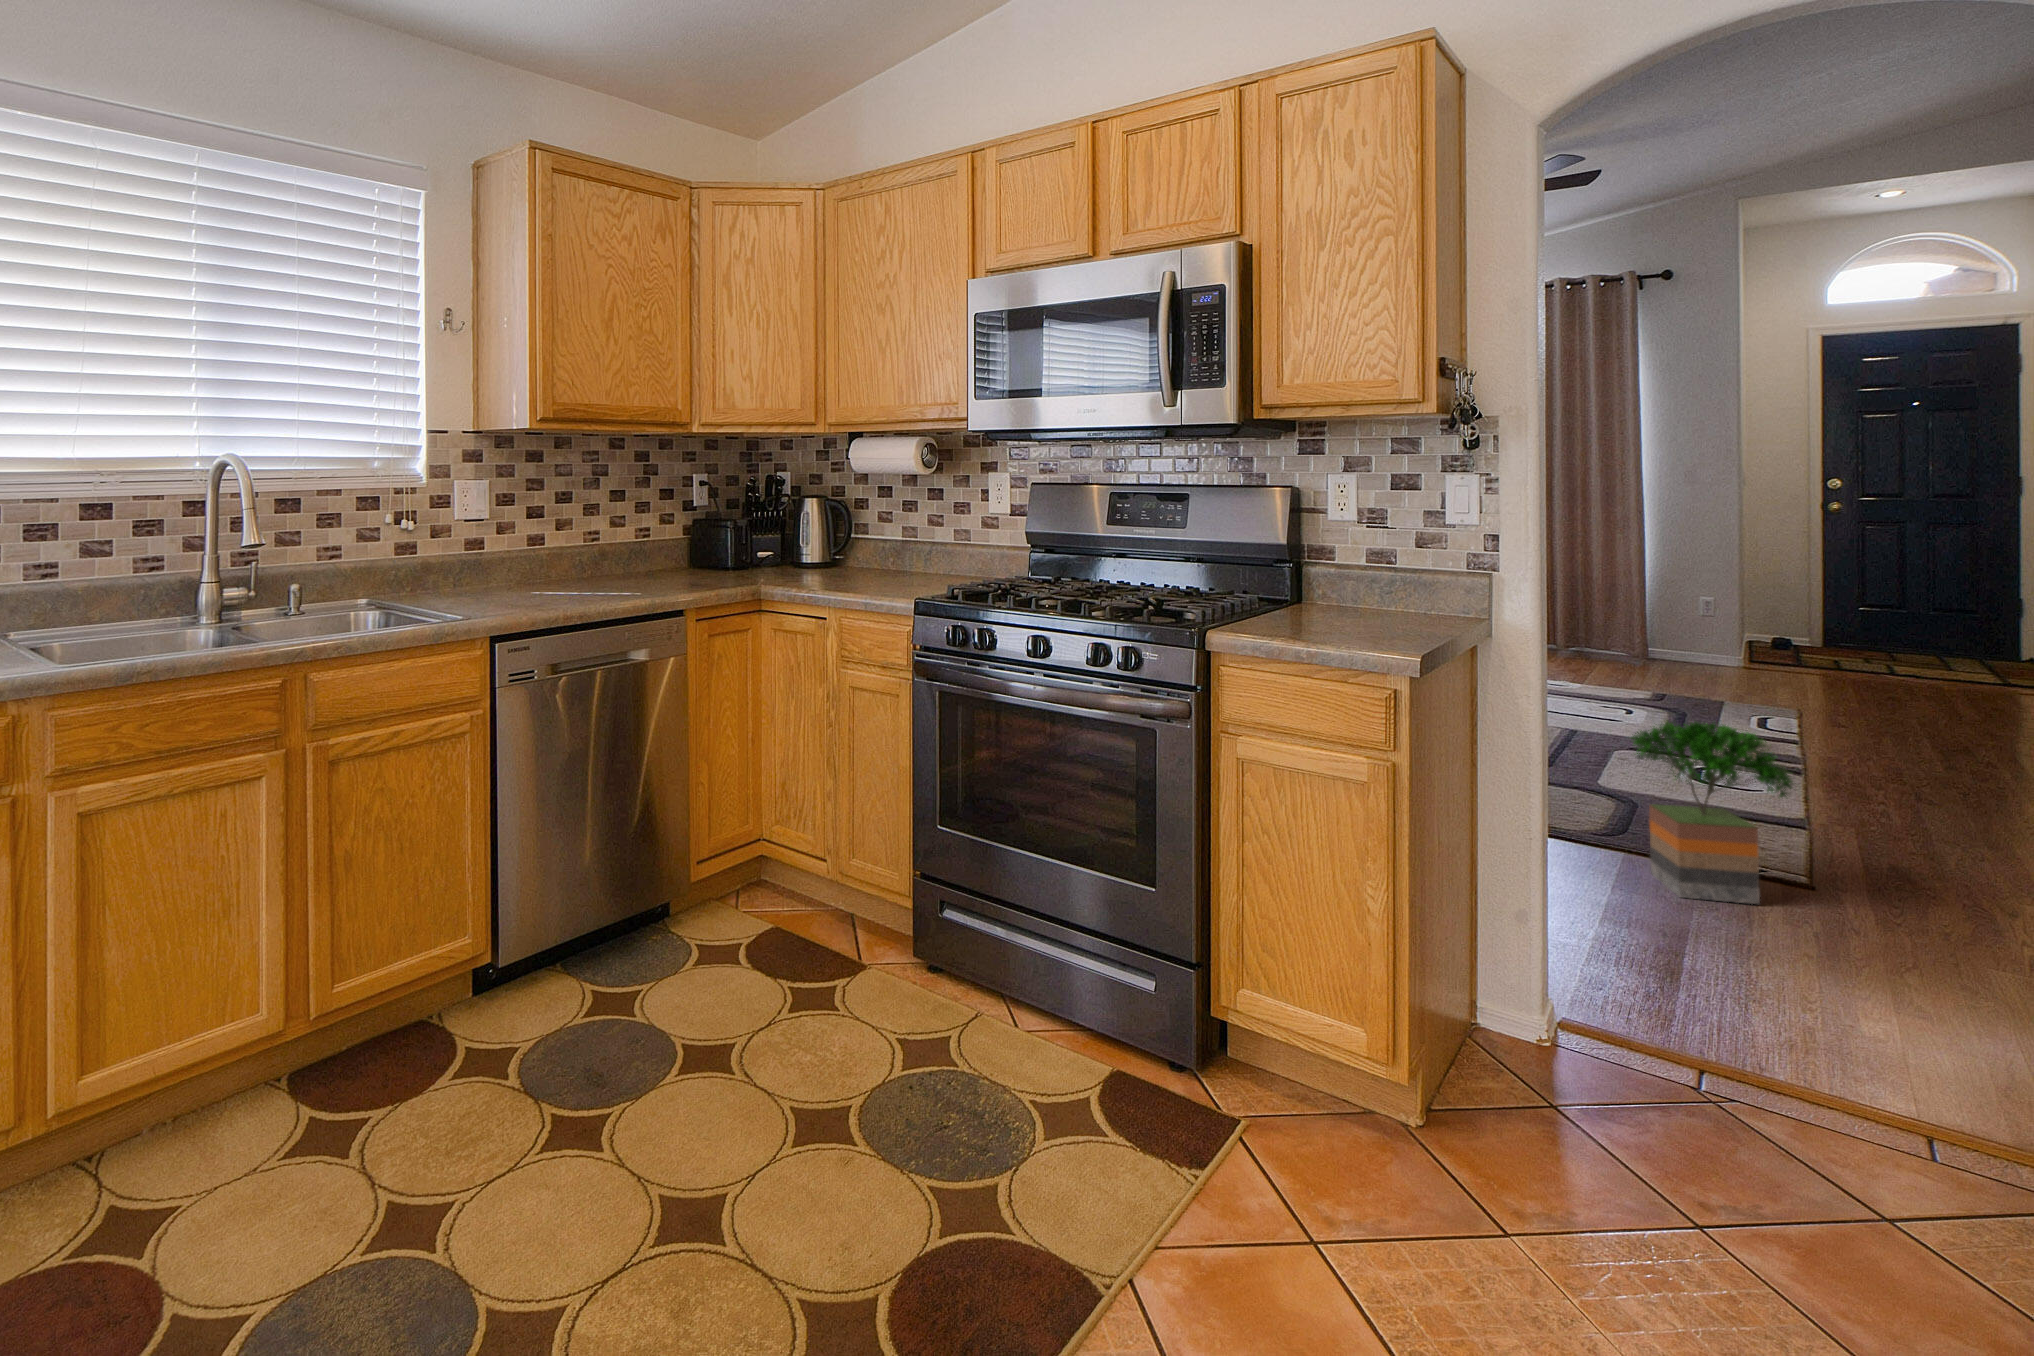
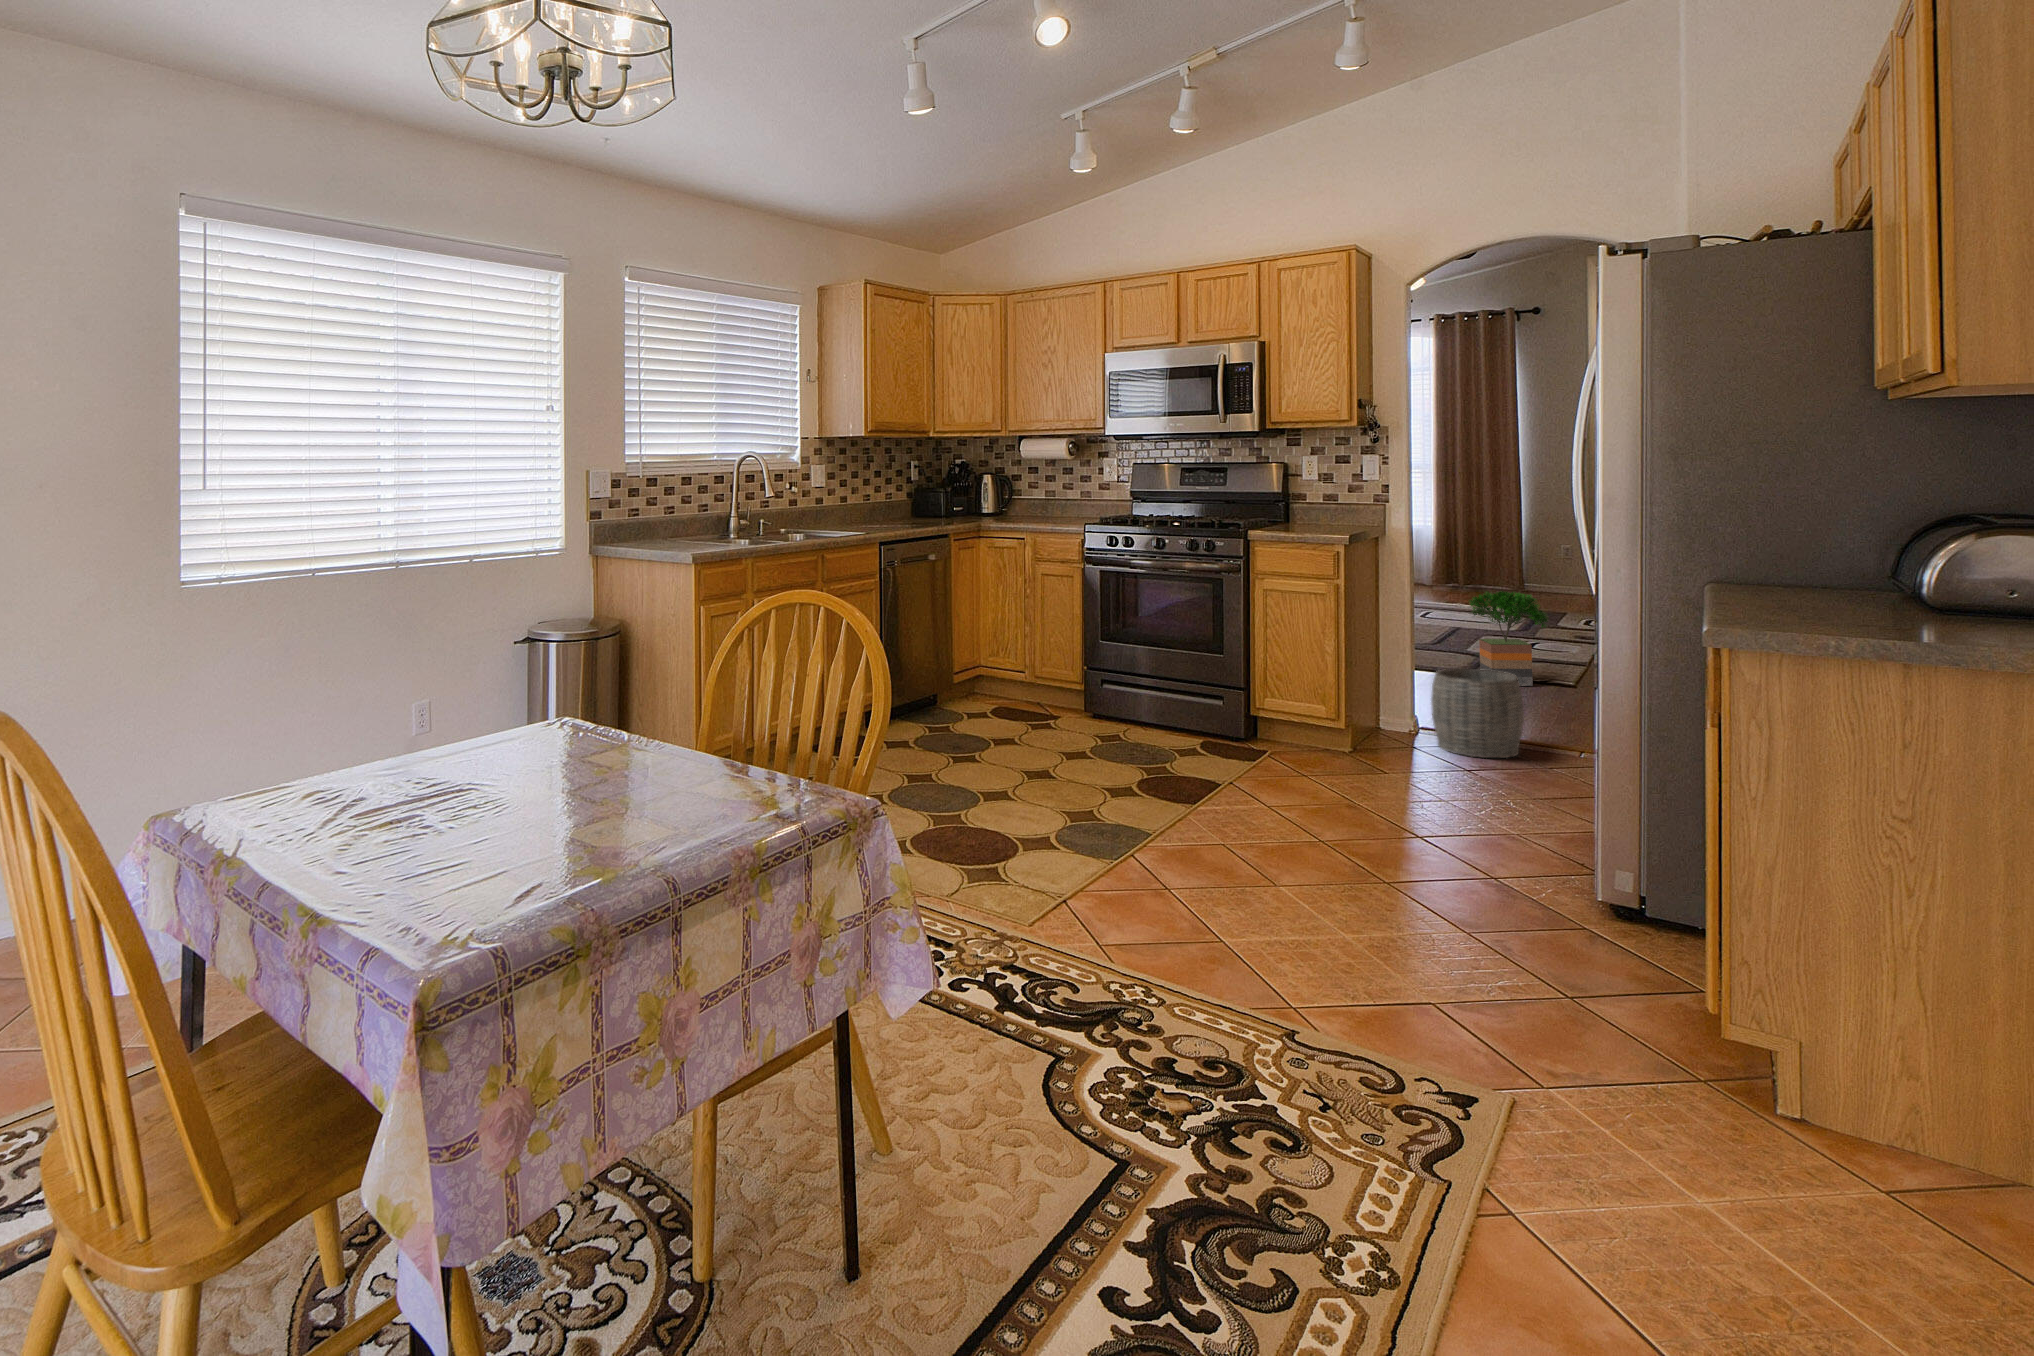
woven basket: none [1611,946,1847,1202] -> present [1431,669,1524,758]

